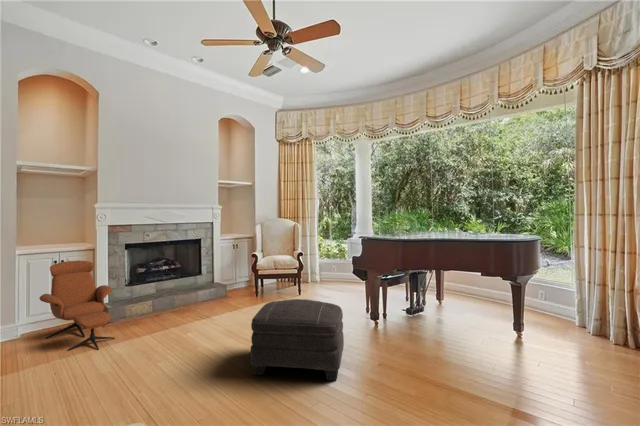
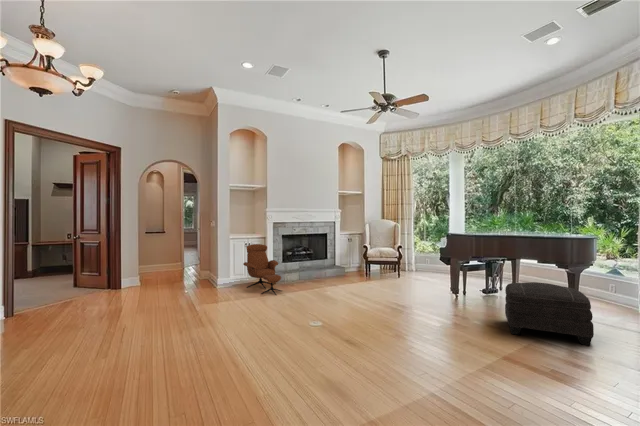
ottoman: present [250,299,344,381] -> present [505,282,594,346]

